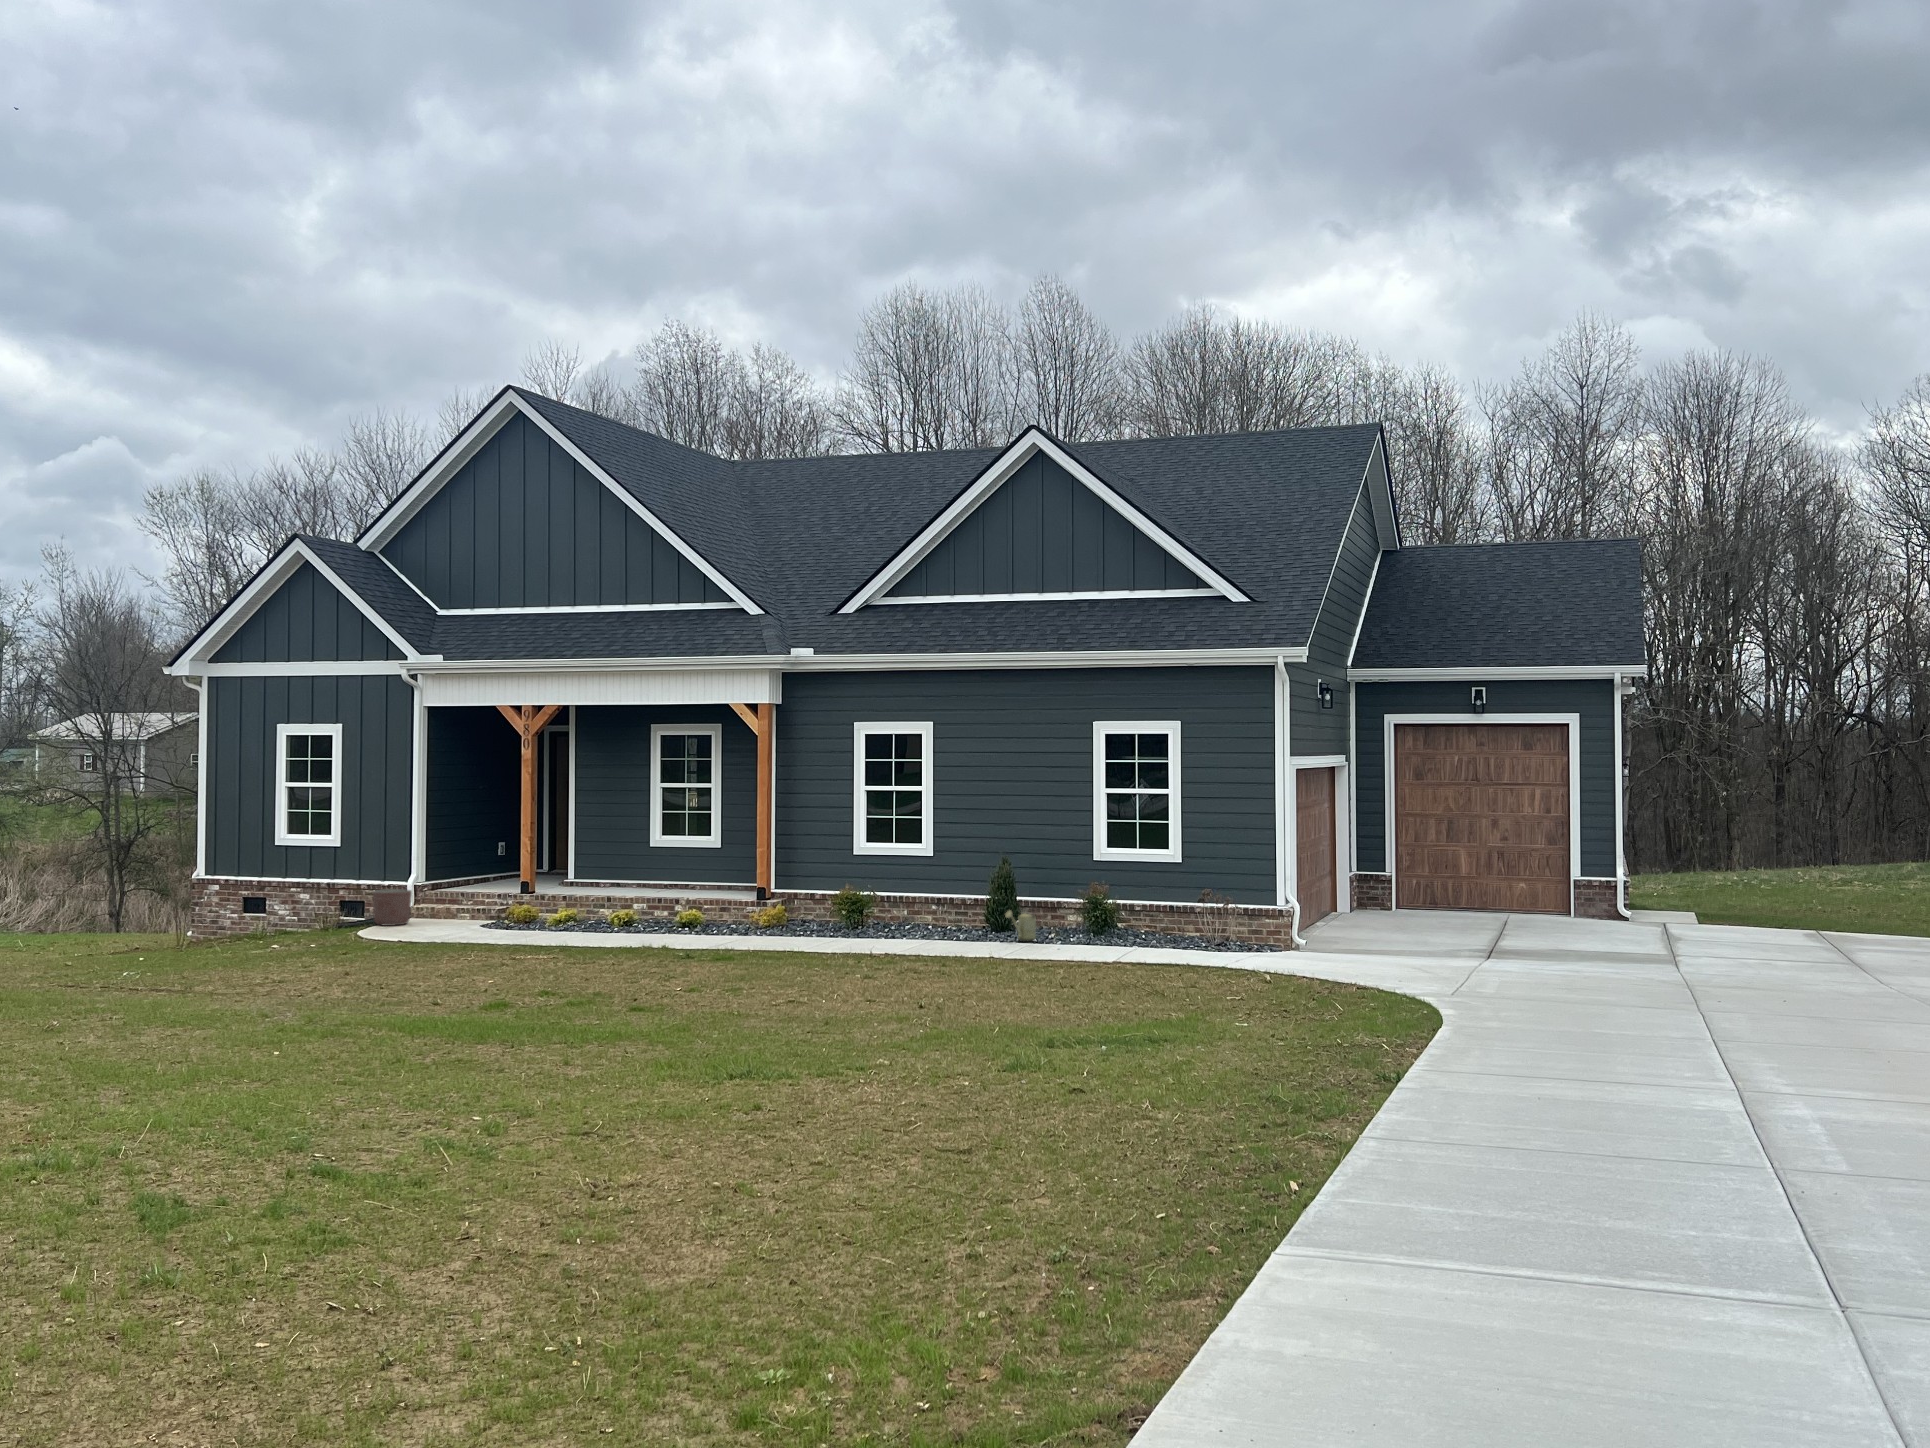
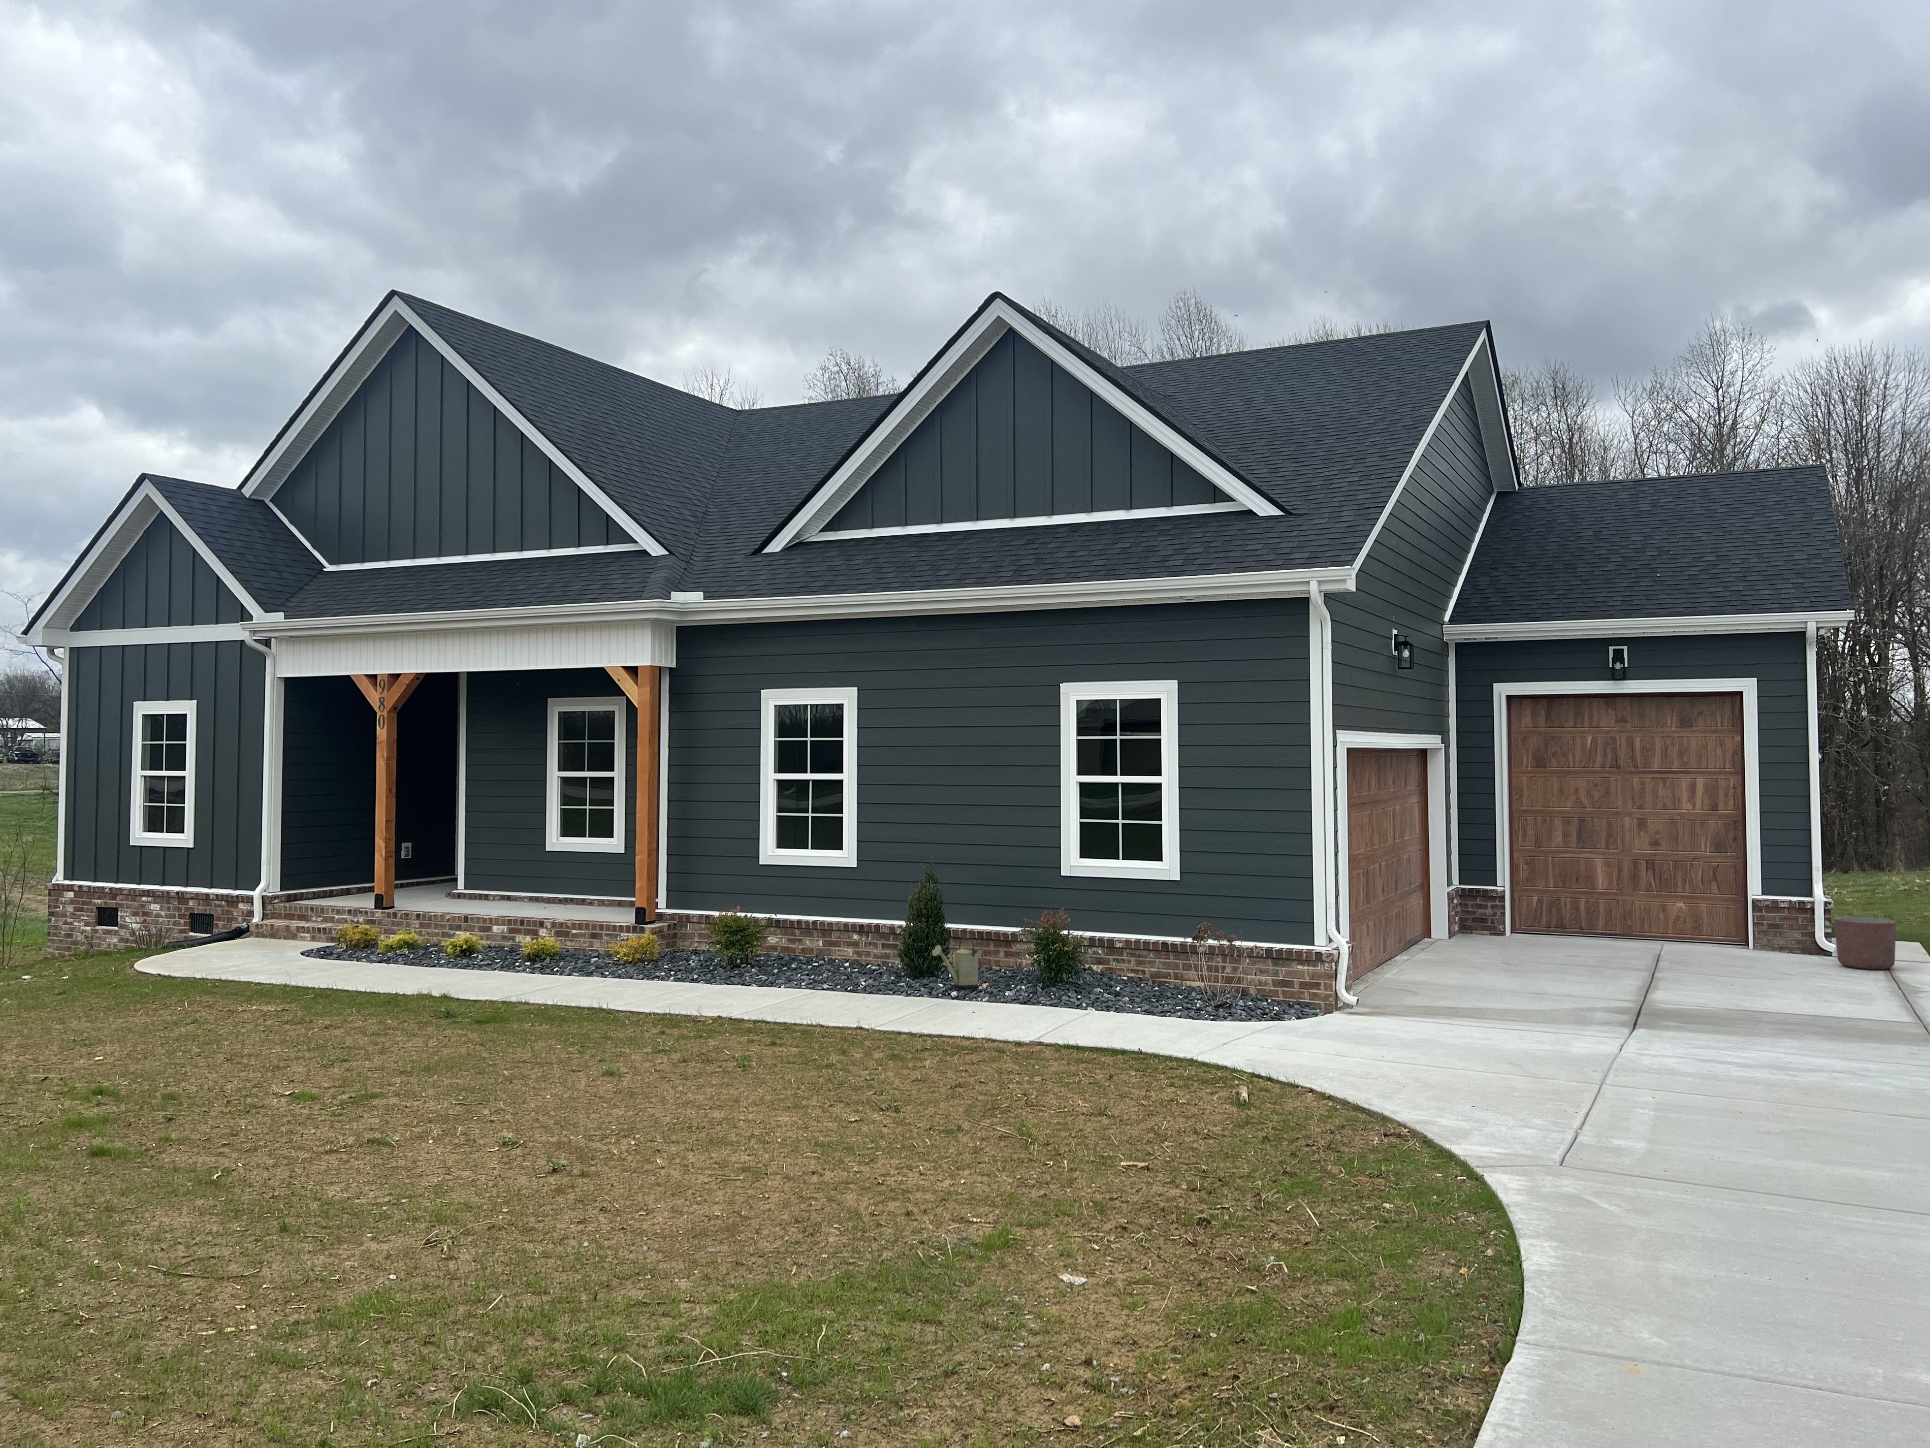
planter: present [373,889,412,926] -> present [1834,917,1896,970]

